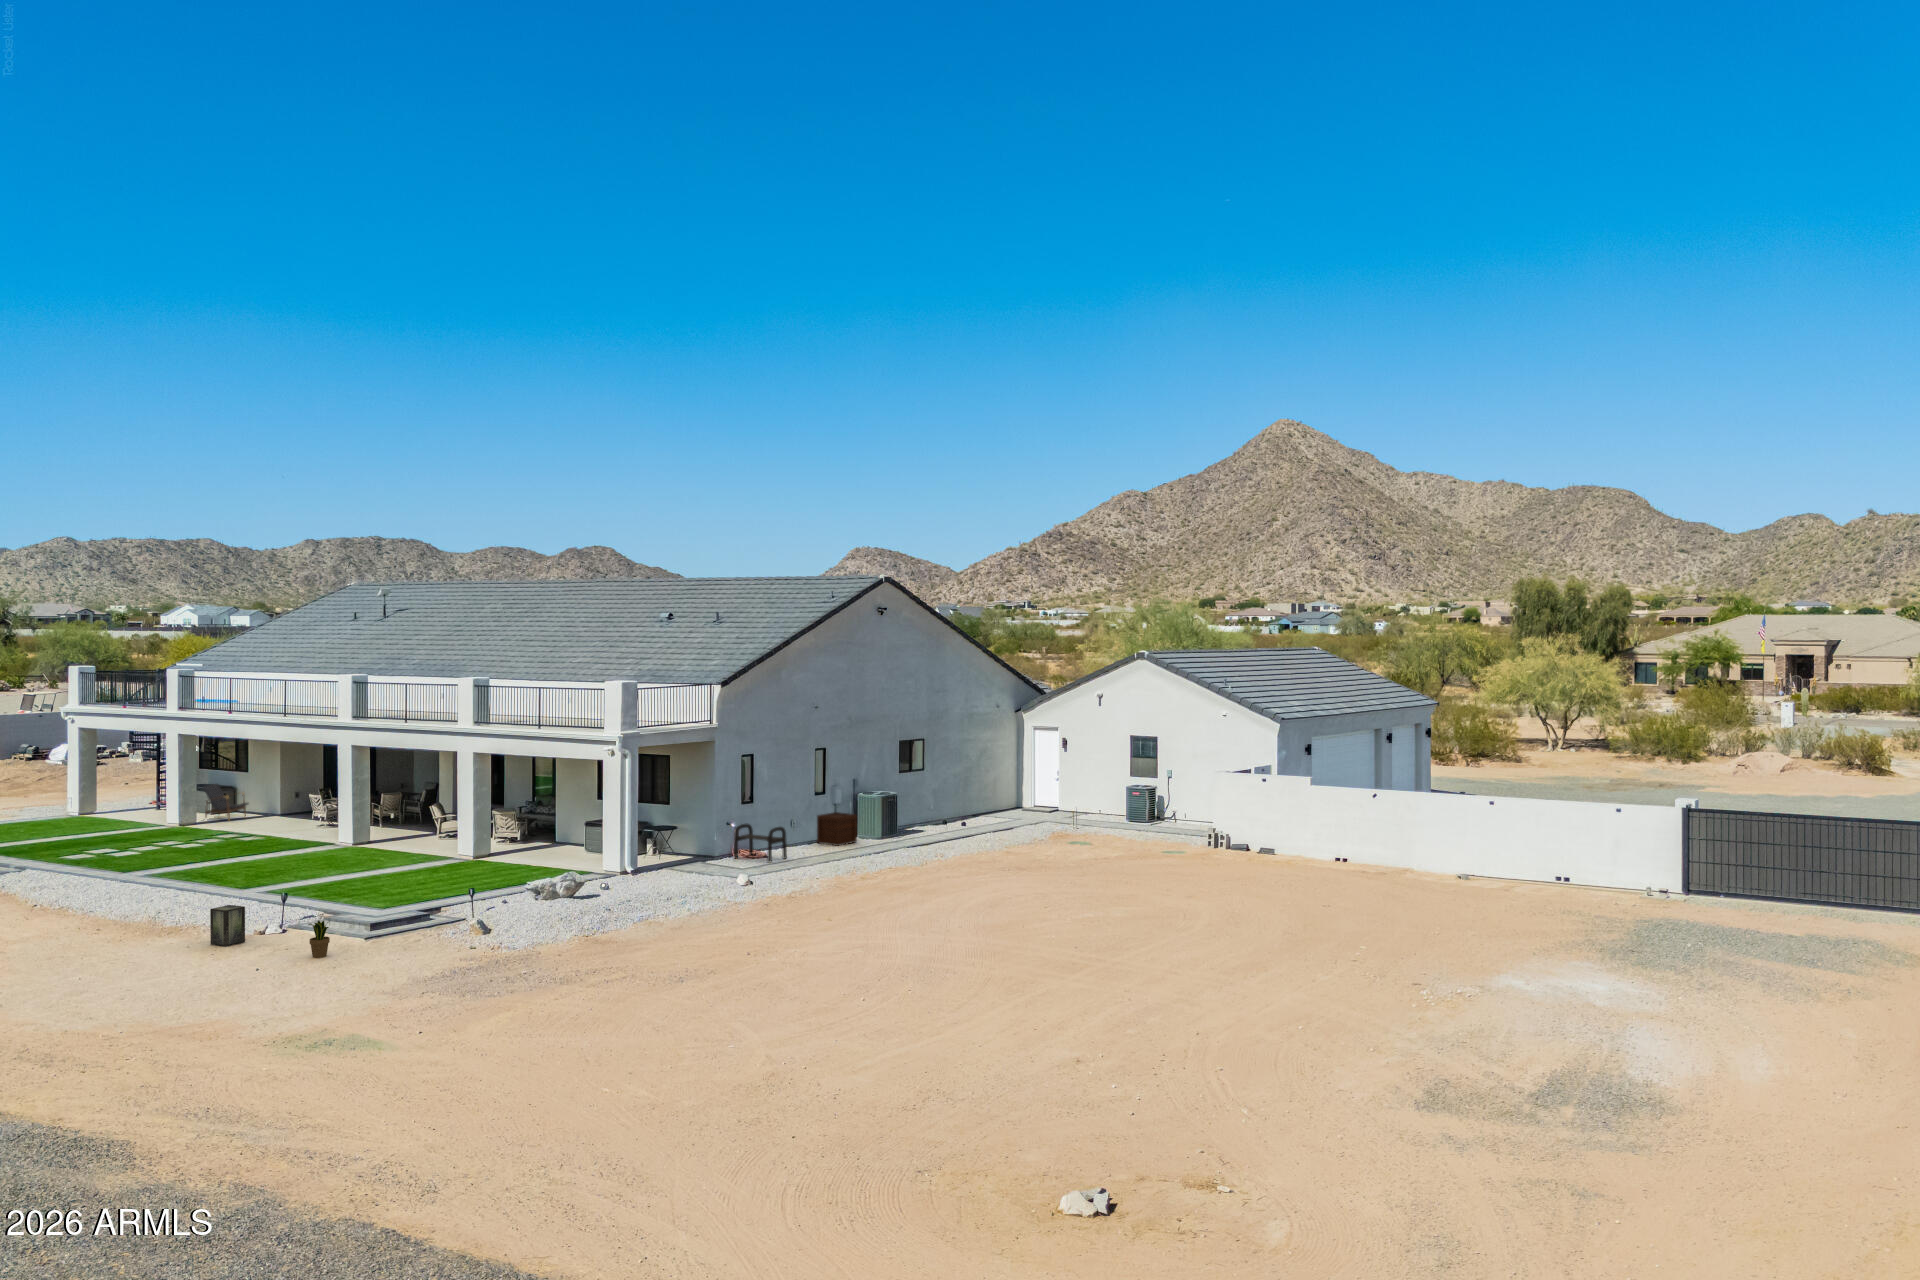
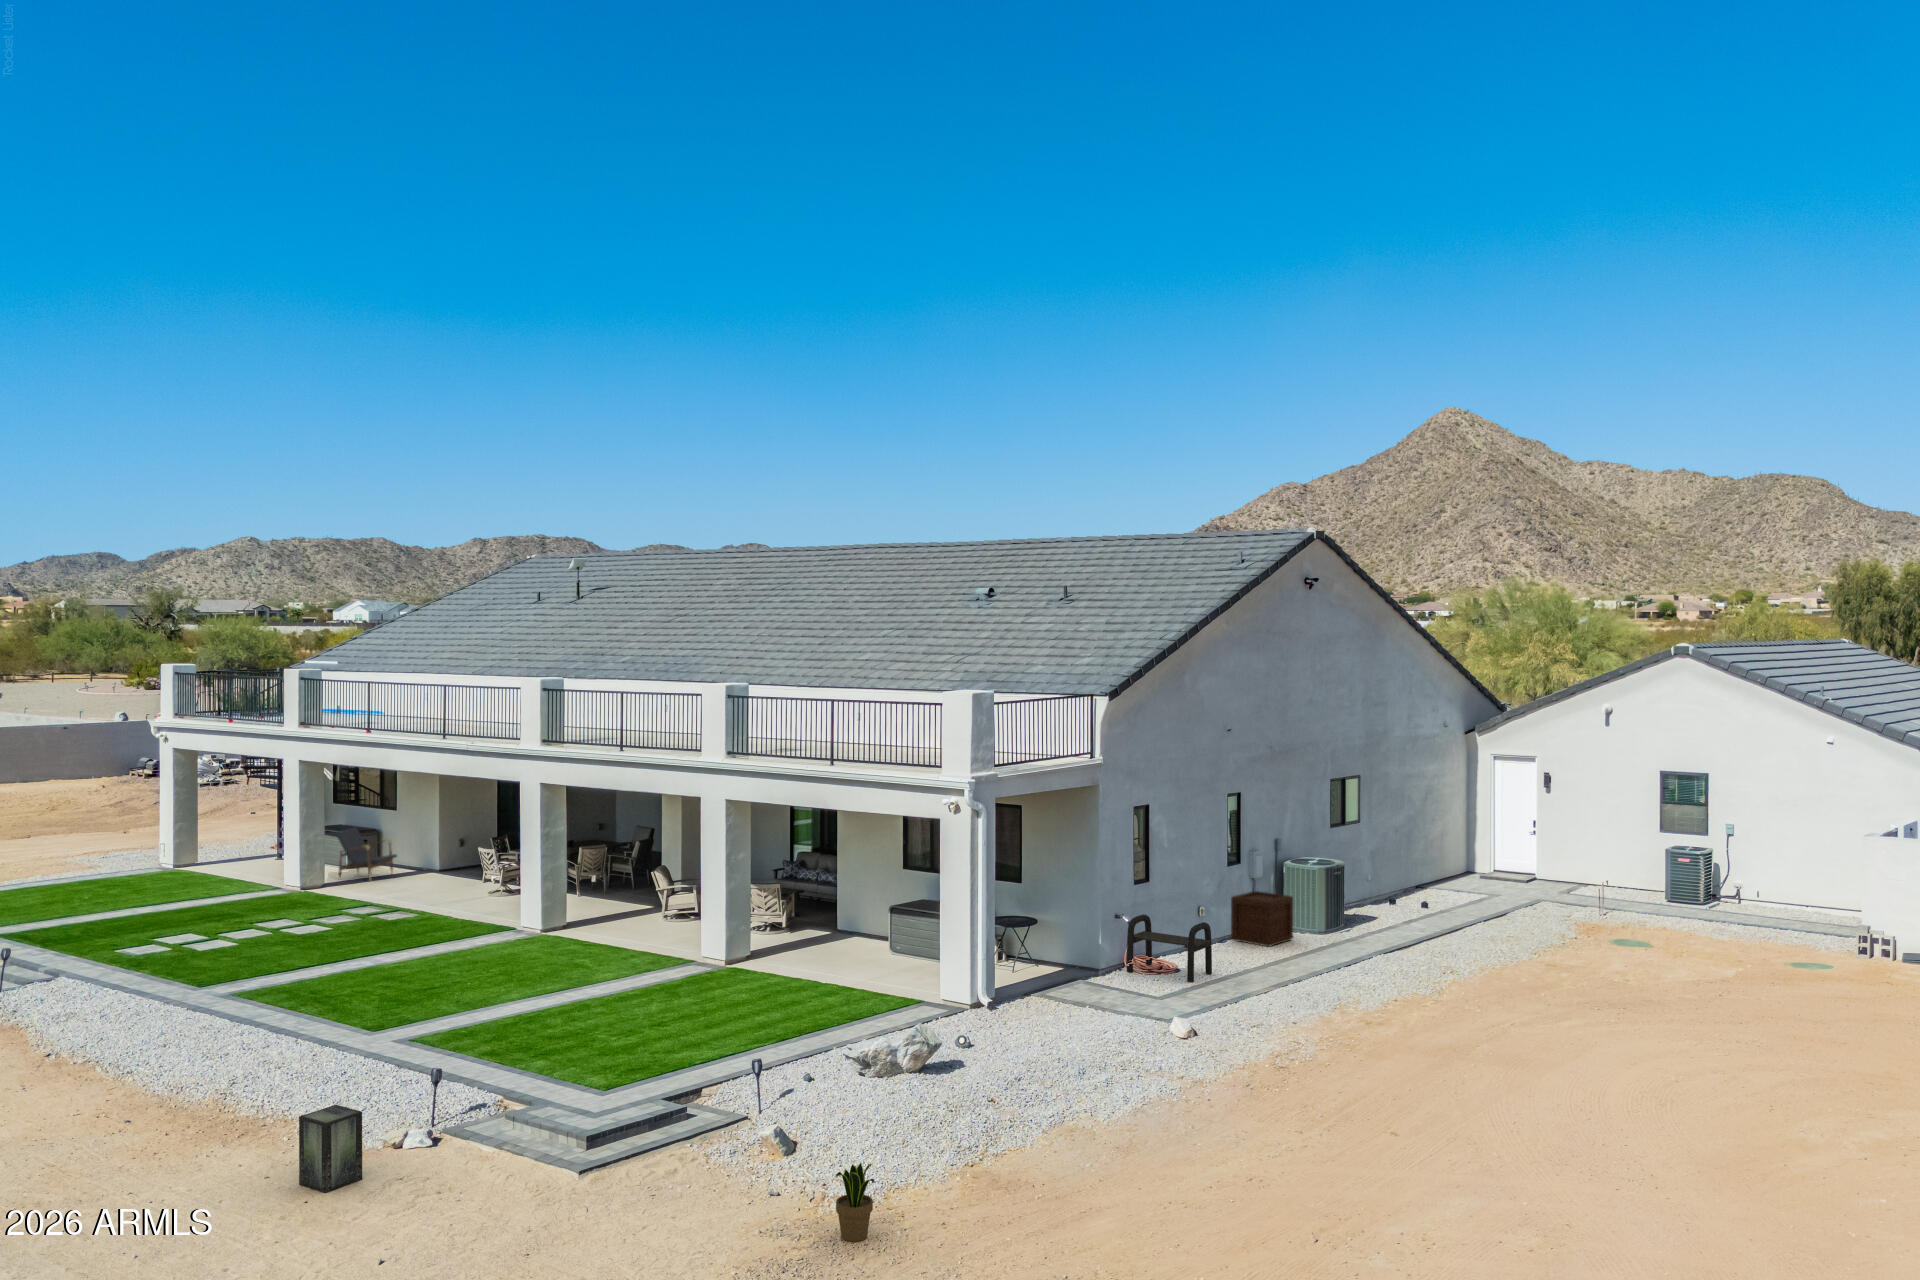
potted plant: present [308,920,330,958] -> present [835,1163,875,1242]

